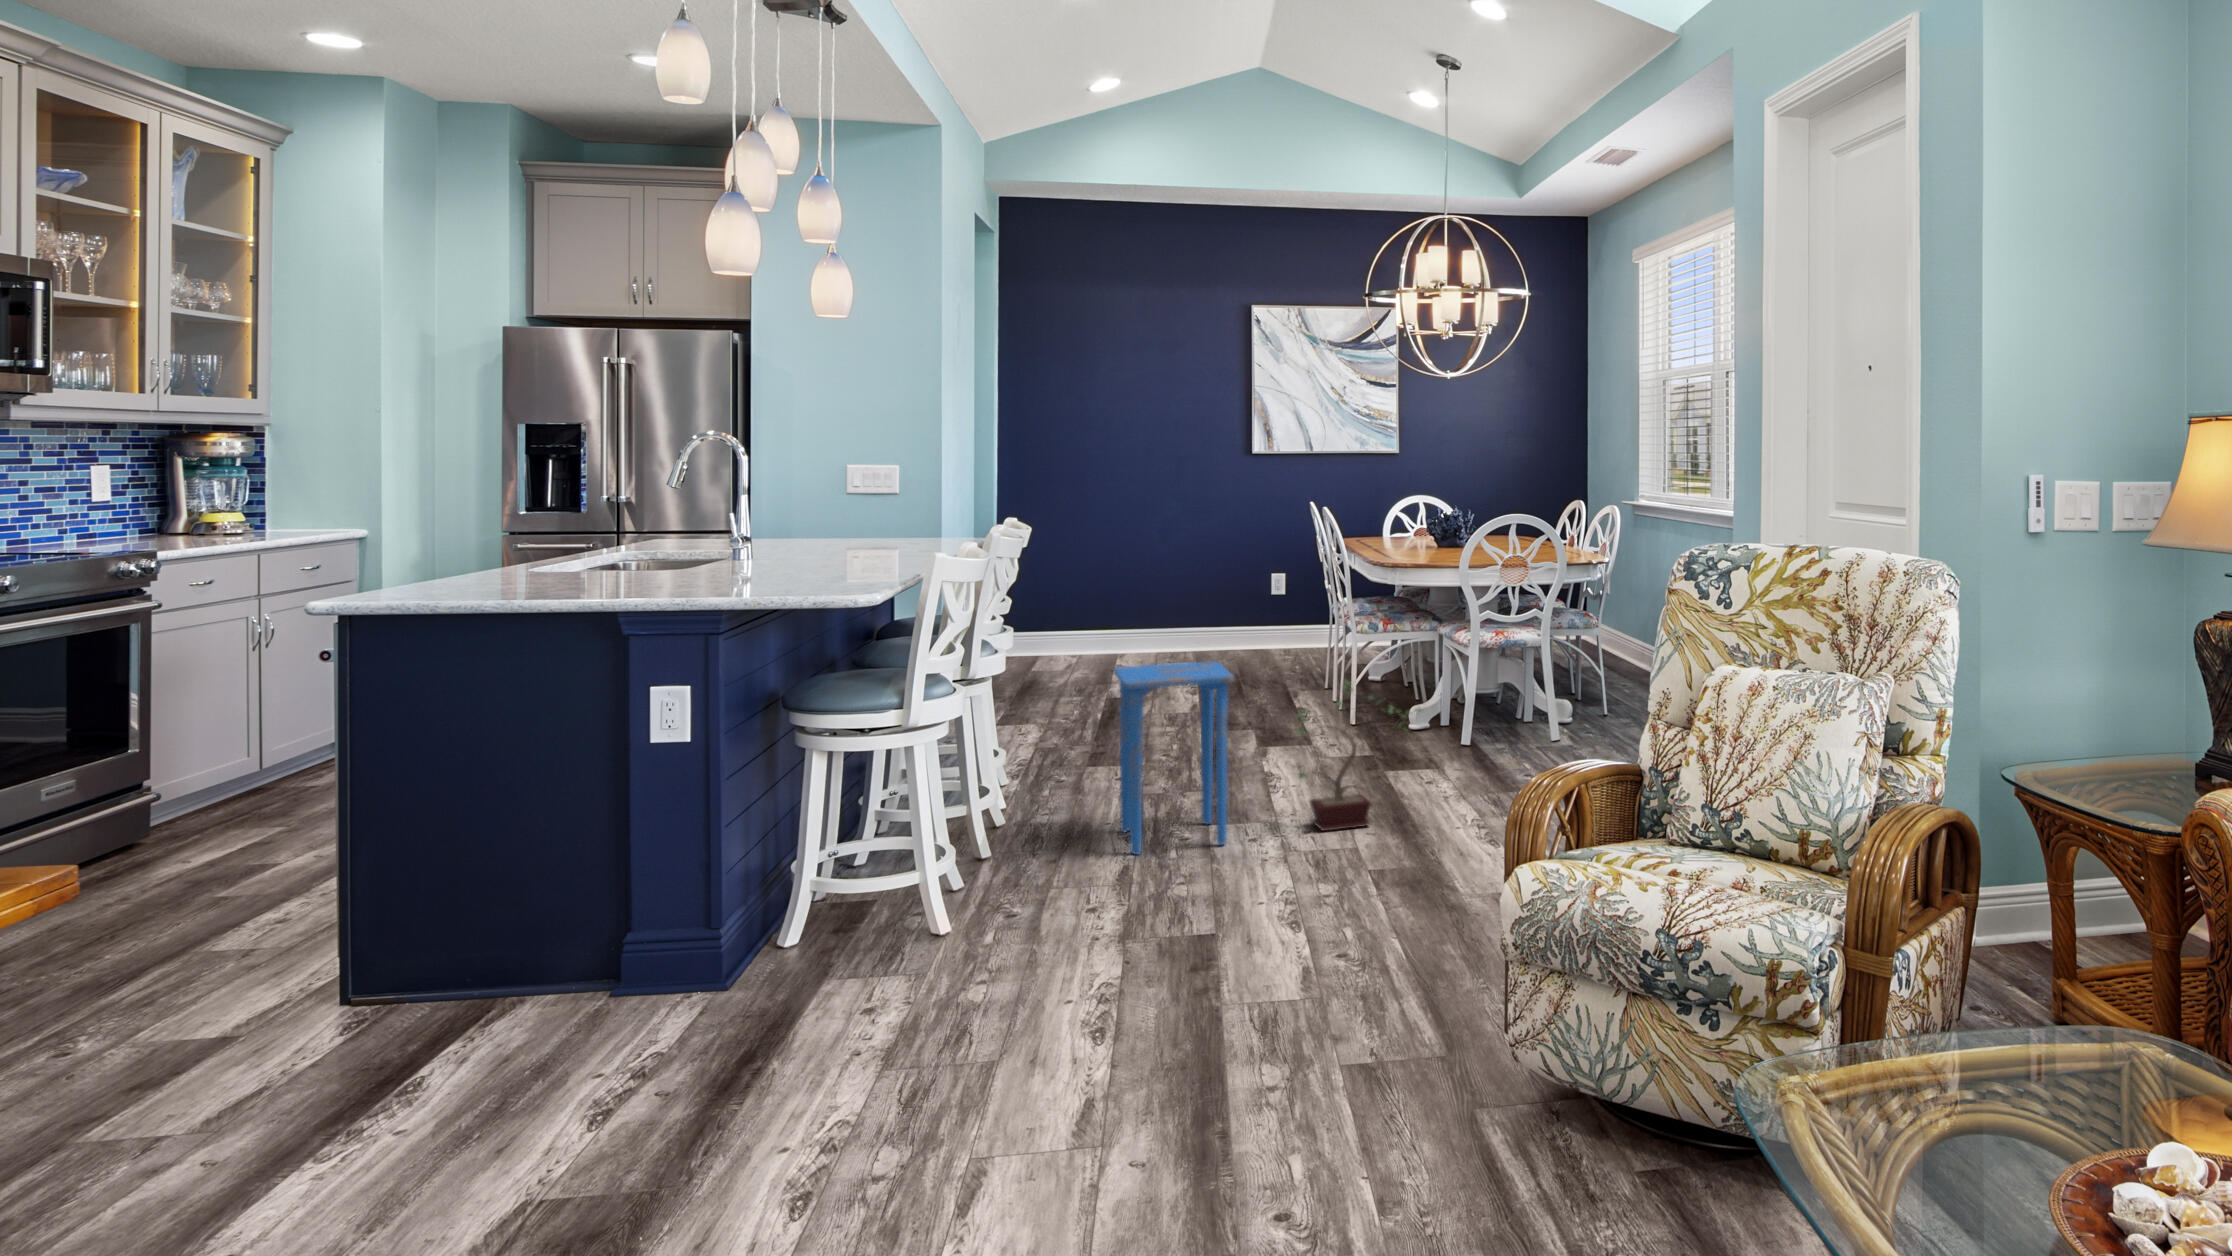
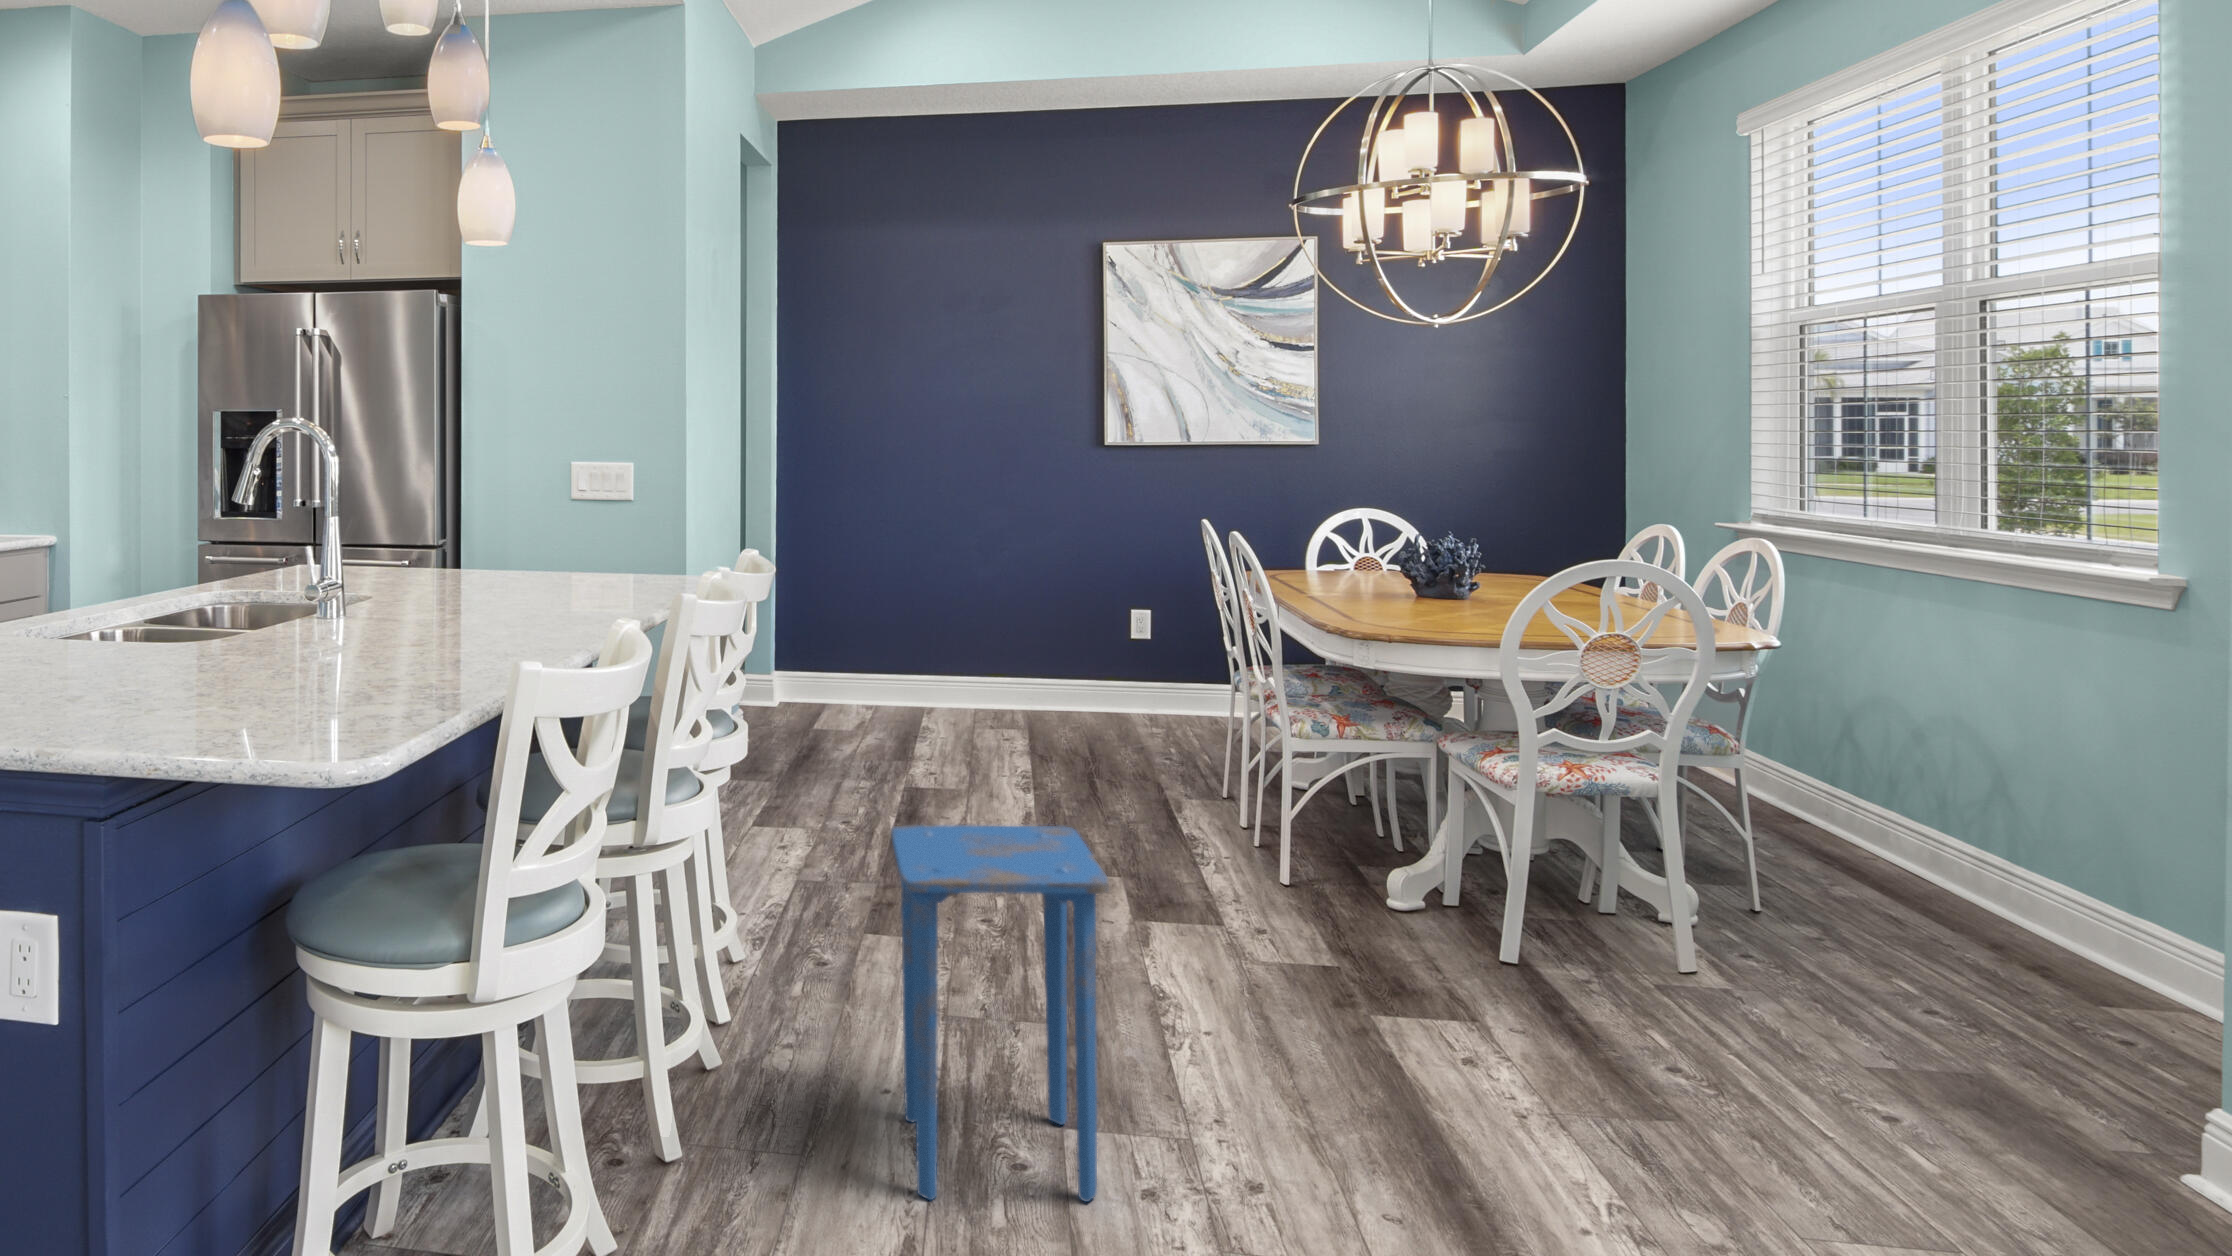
potted plant: present [1296,680,1420,831] -> none [1223,885,1500,1191]

